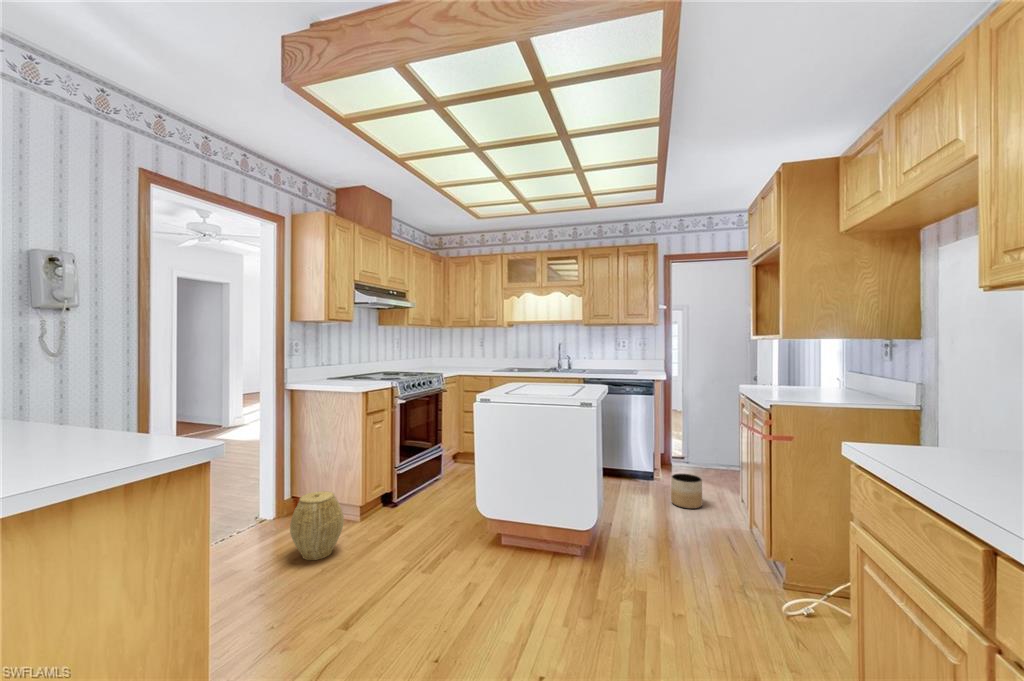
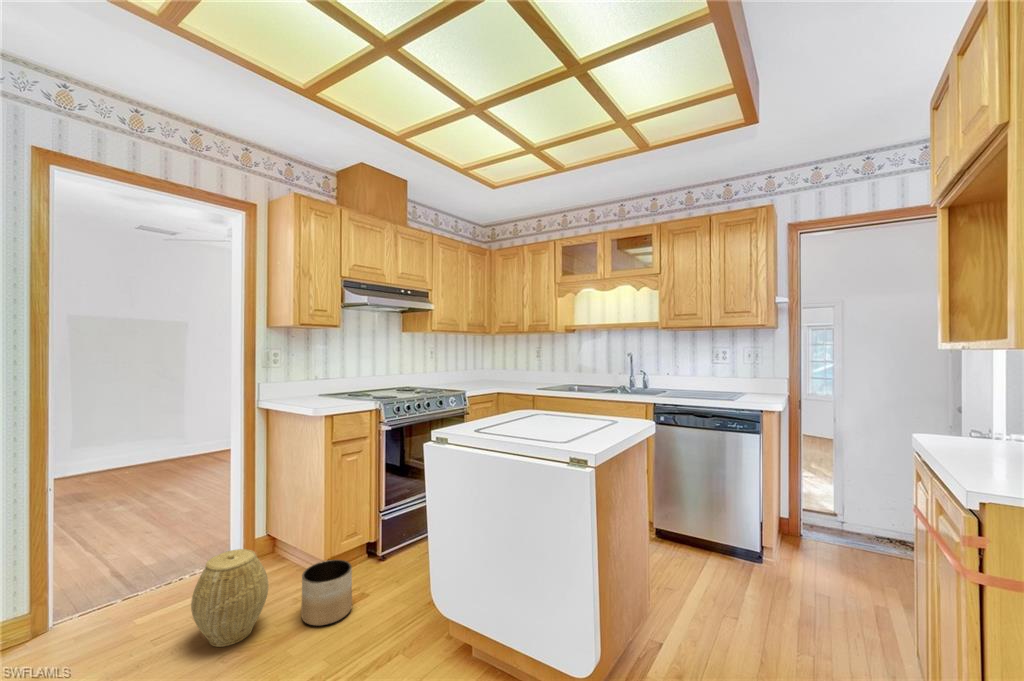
planter: present [671,474,702,509] -> present [301,560,352,626]

